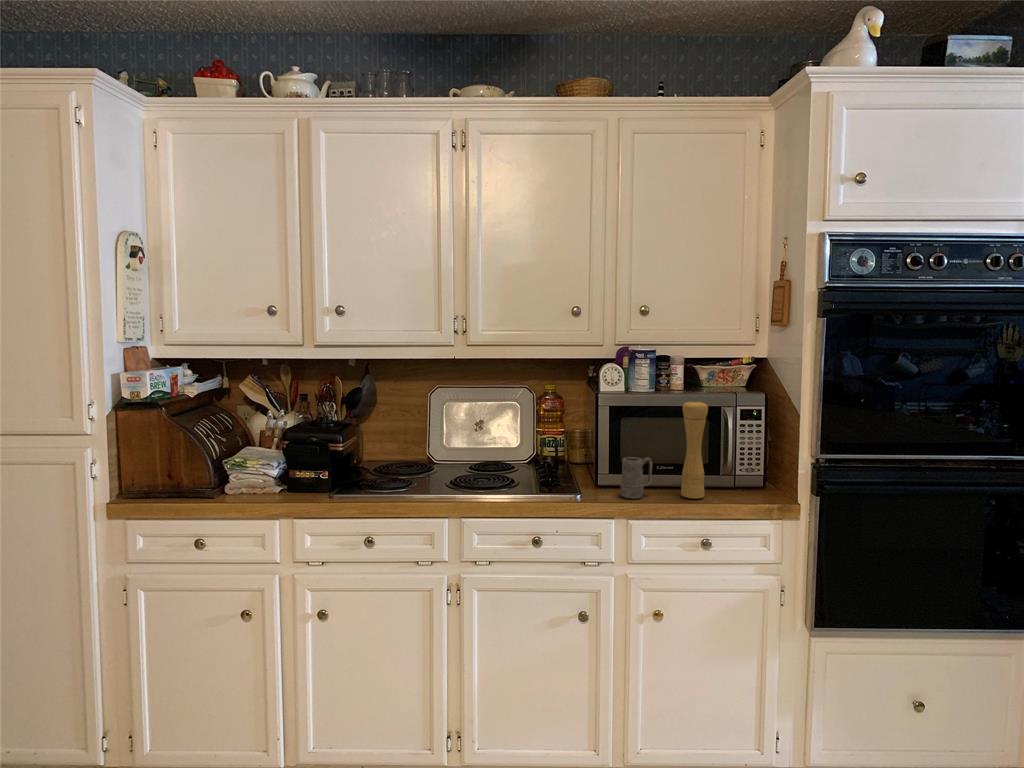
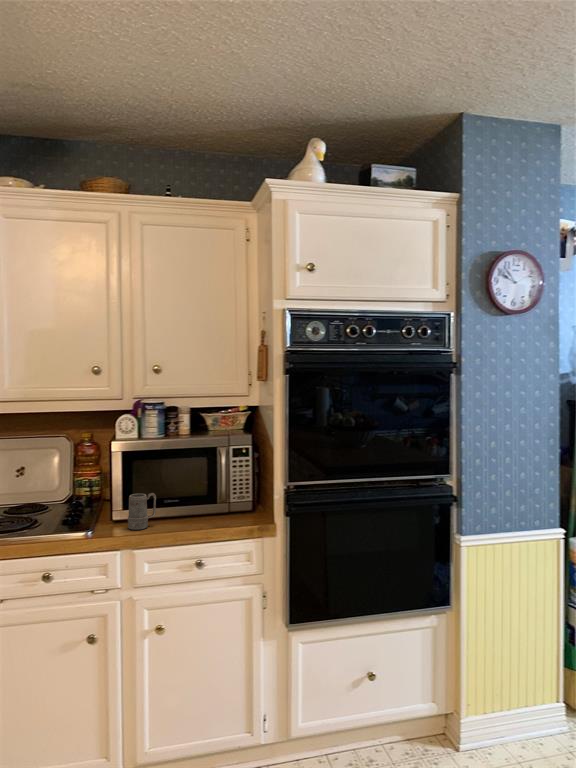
pepper mill: present [681,400,708,499] -> none [181,443,201,526]

